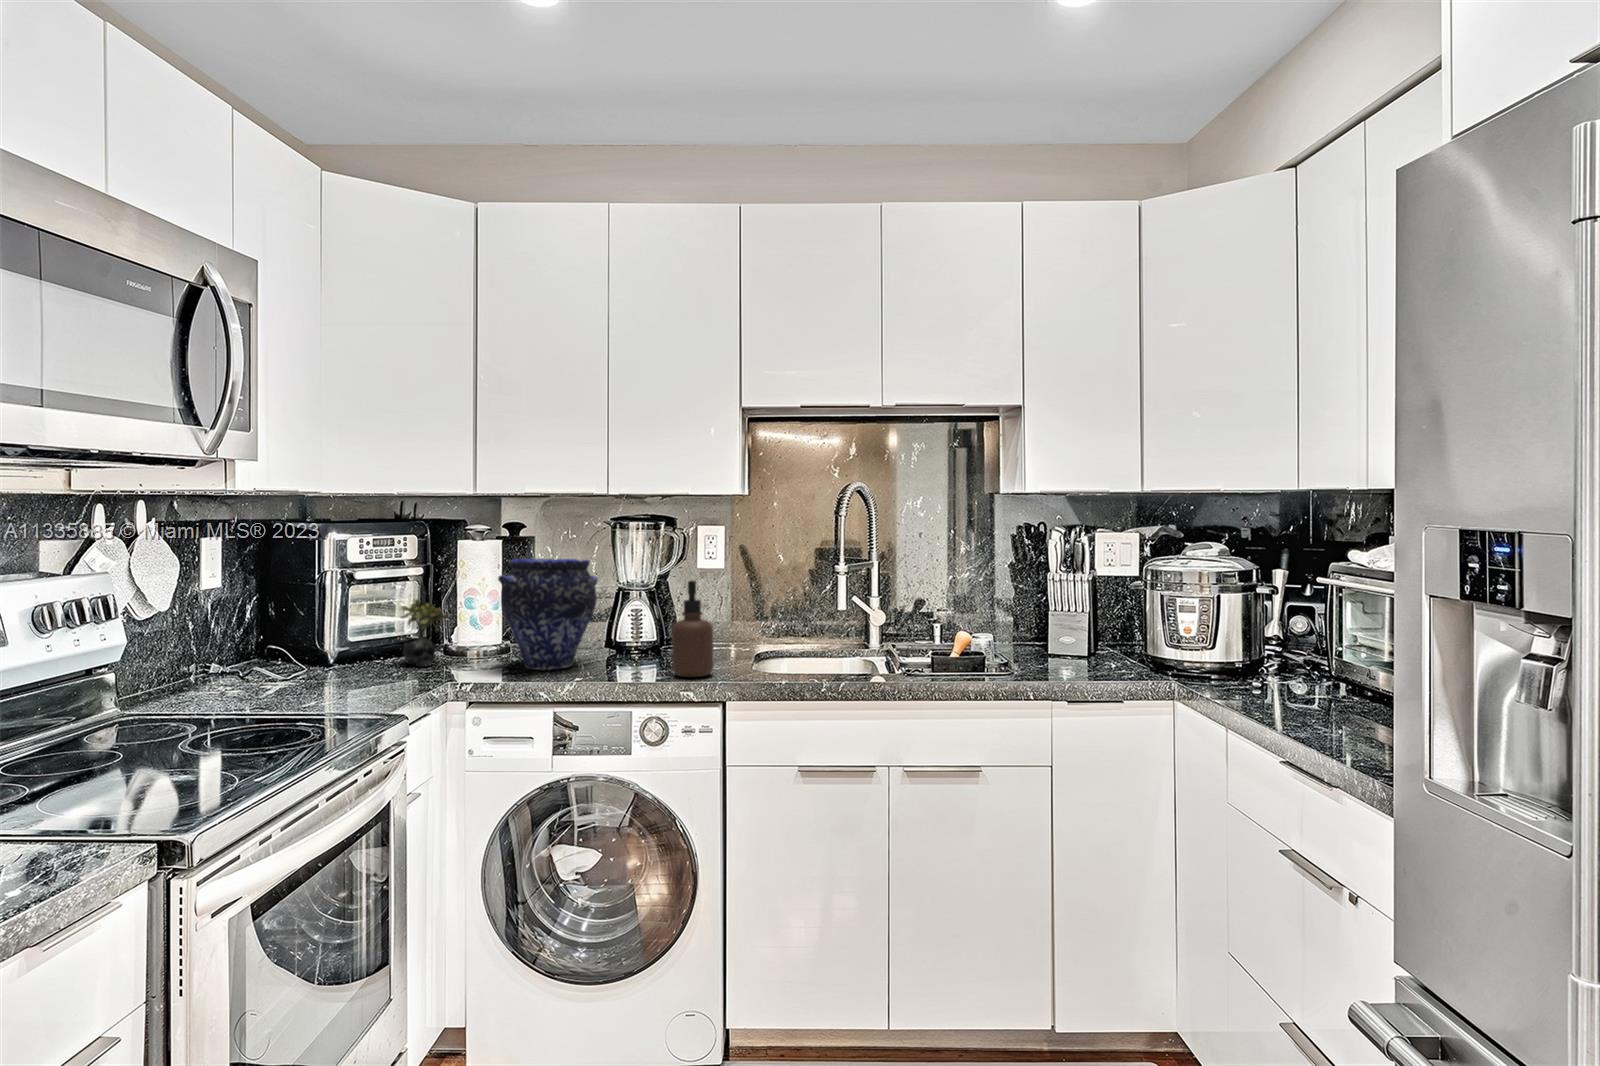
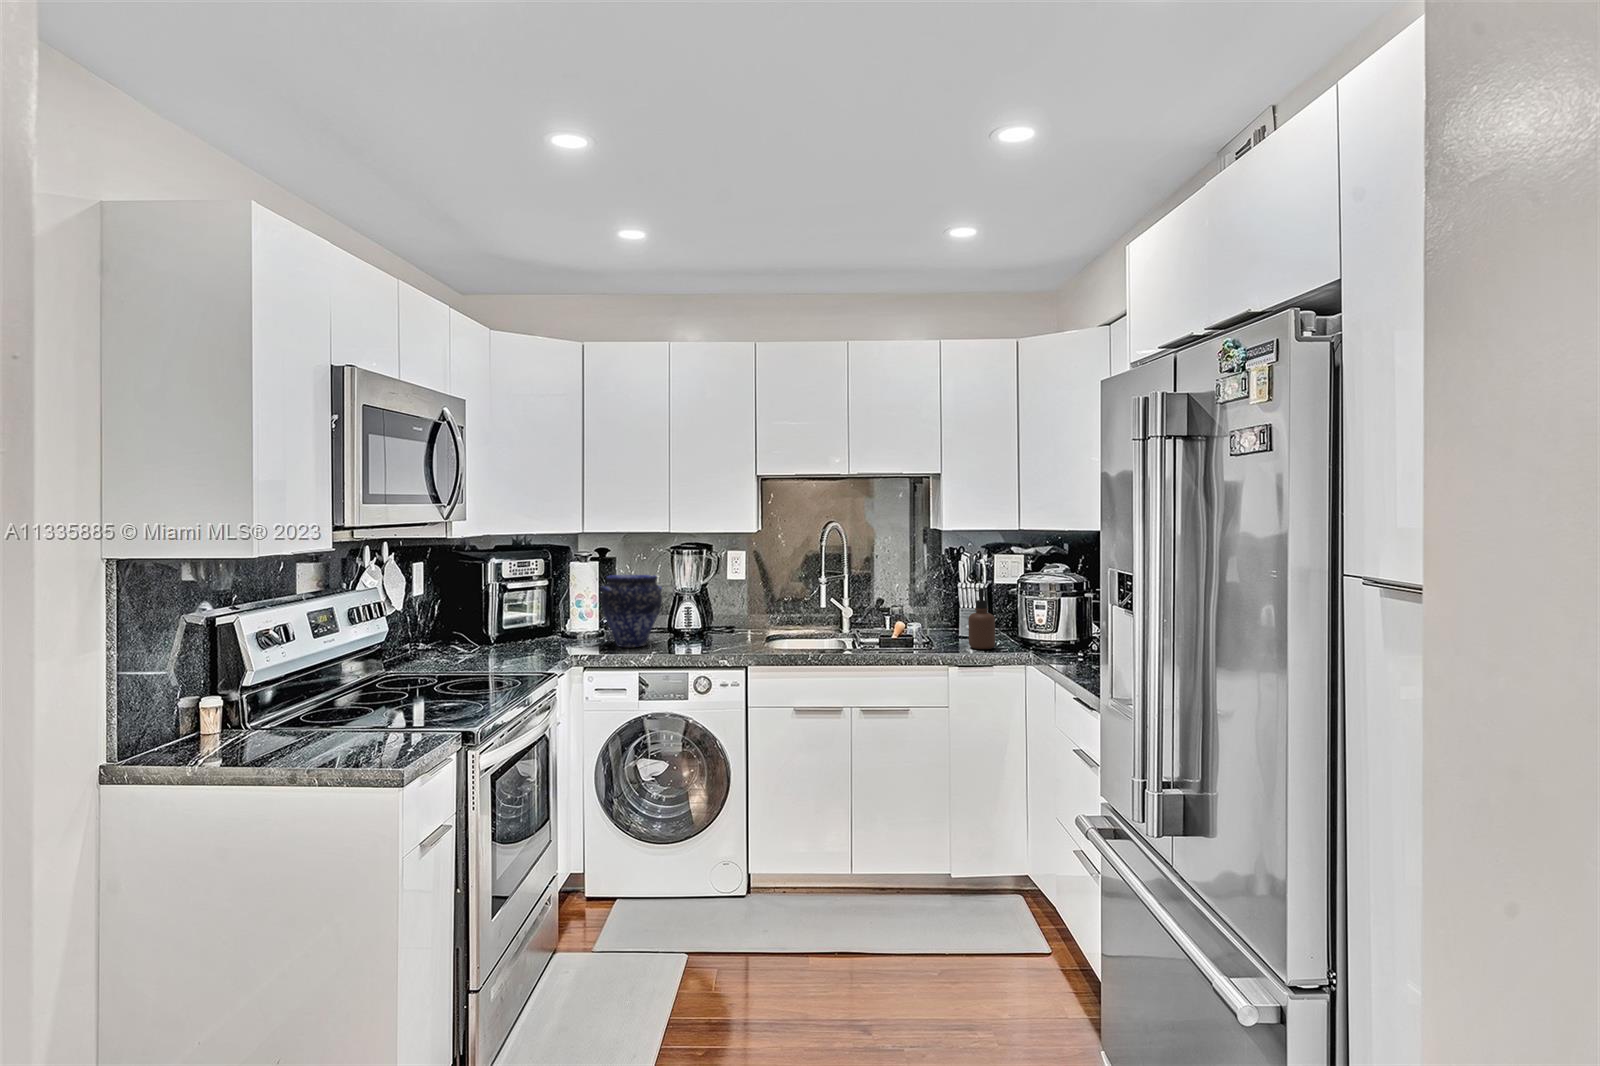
soap dispenser: present [672,581,714,677] -> present [968,588,995,649]
succulent plant: present [401,599,449,667] -> none [535,601,566,645]

